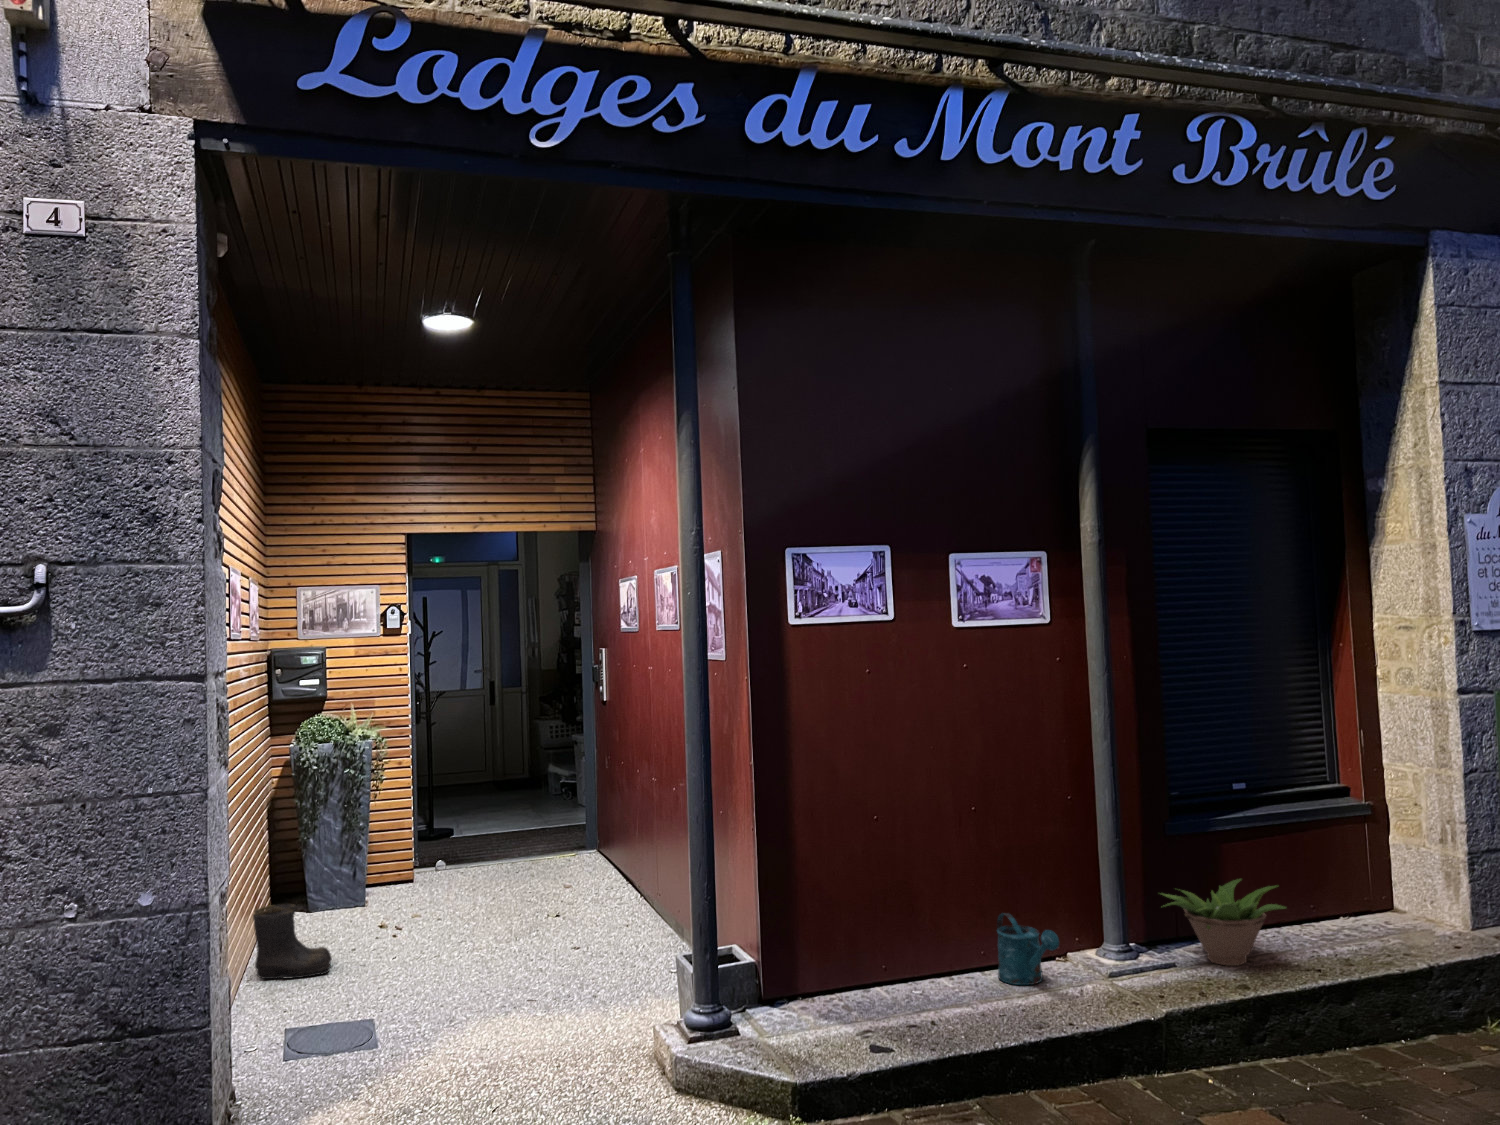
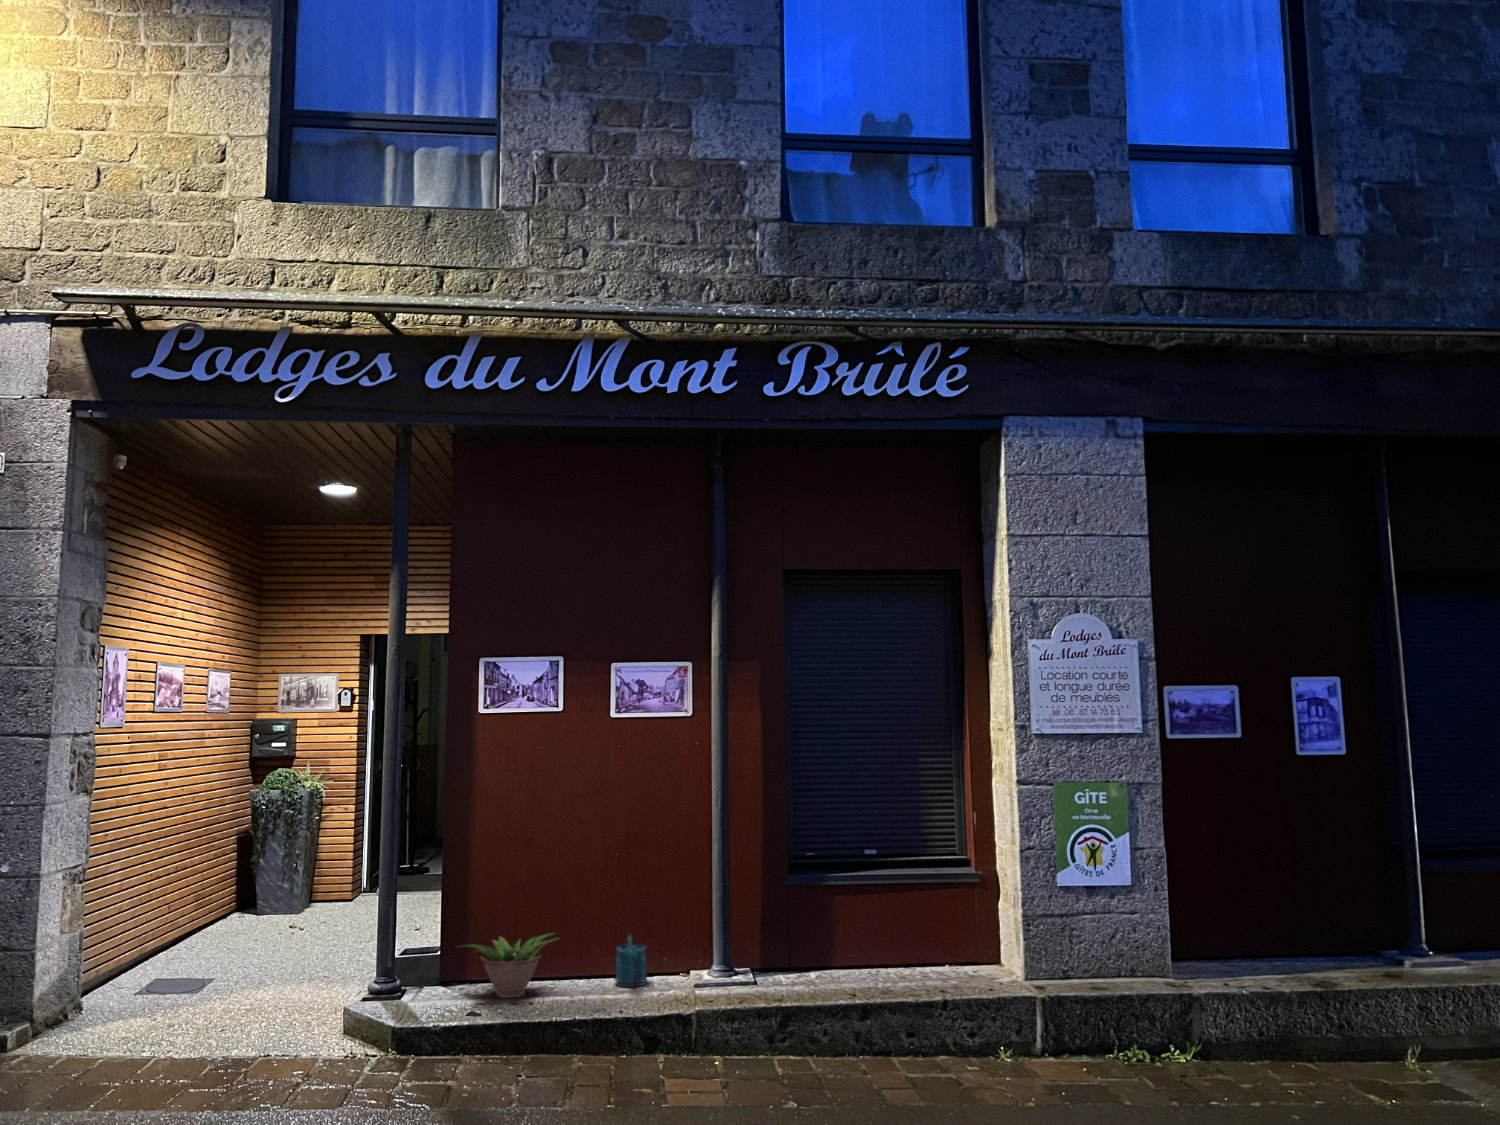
decorative plant: present [1161,879,1286,966] -> present [461,933,556,998]
boots: present [253,904,332,979] -> none [173,902,231,954]

